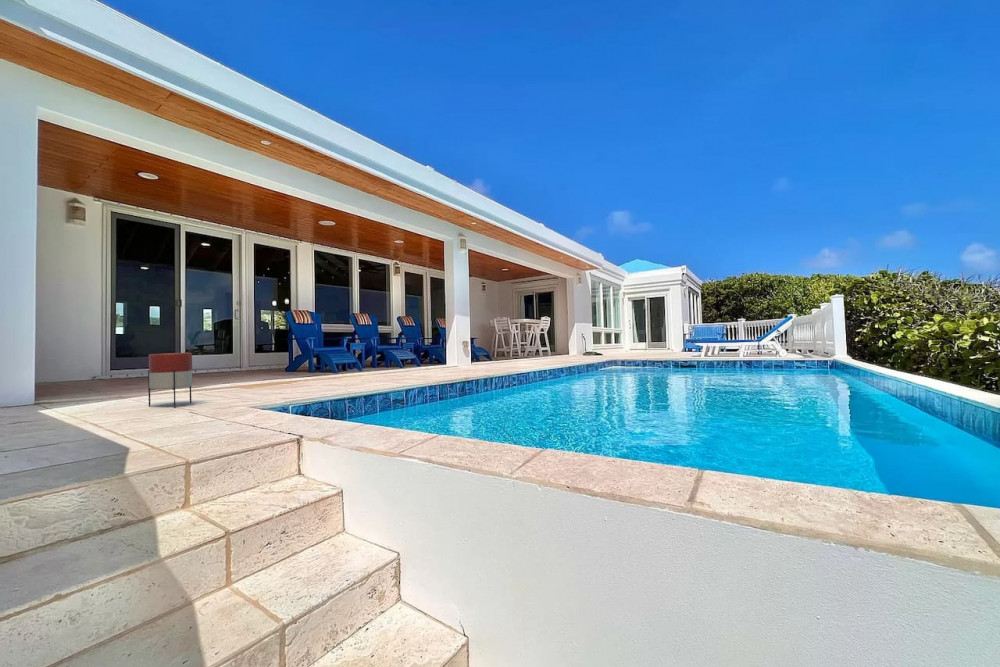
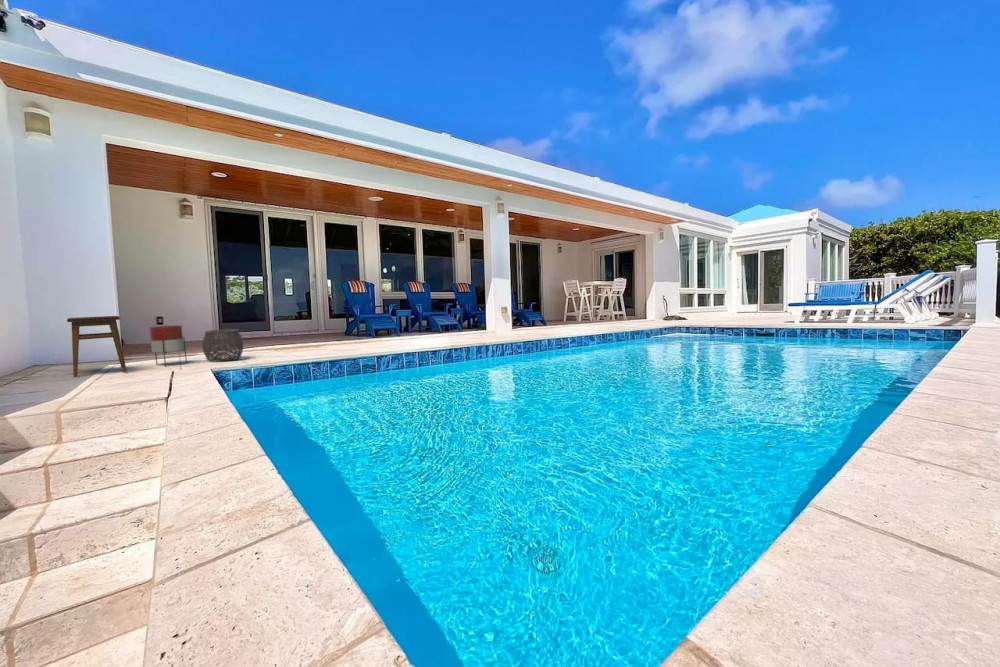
stool: none [50,336,146,424] -> present [67,316,127,377]
woven basket: none [203,360,257,402] -> present [202,329,243,362]

